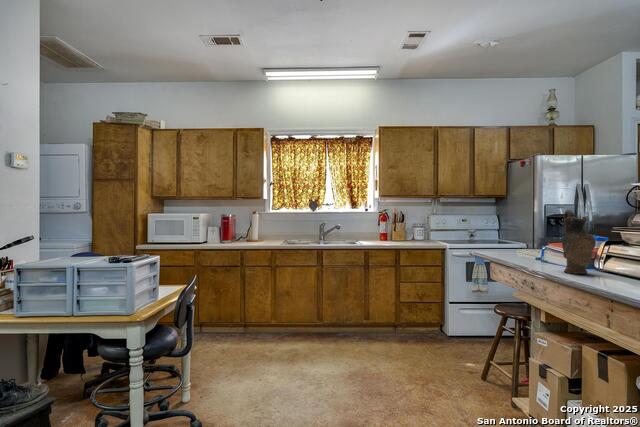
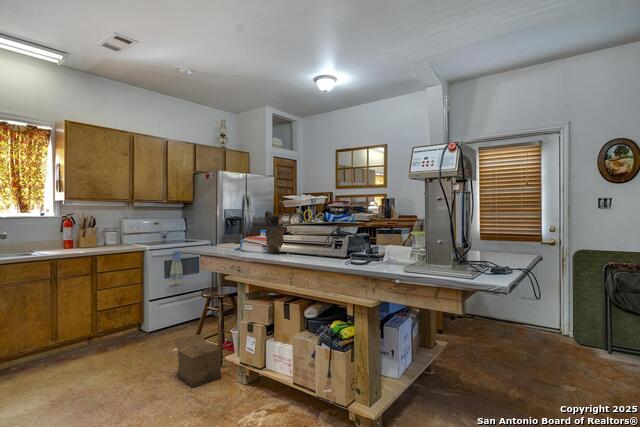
cardboard box: none [455,353,508,418] -> present [173,335,221,387]

